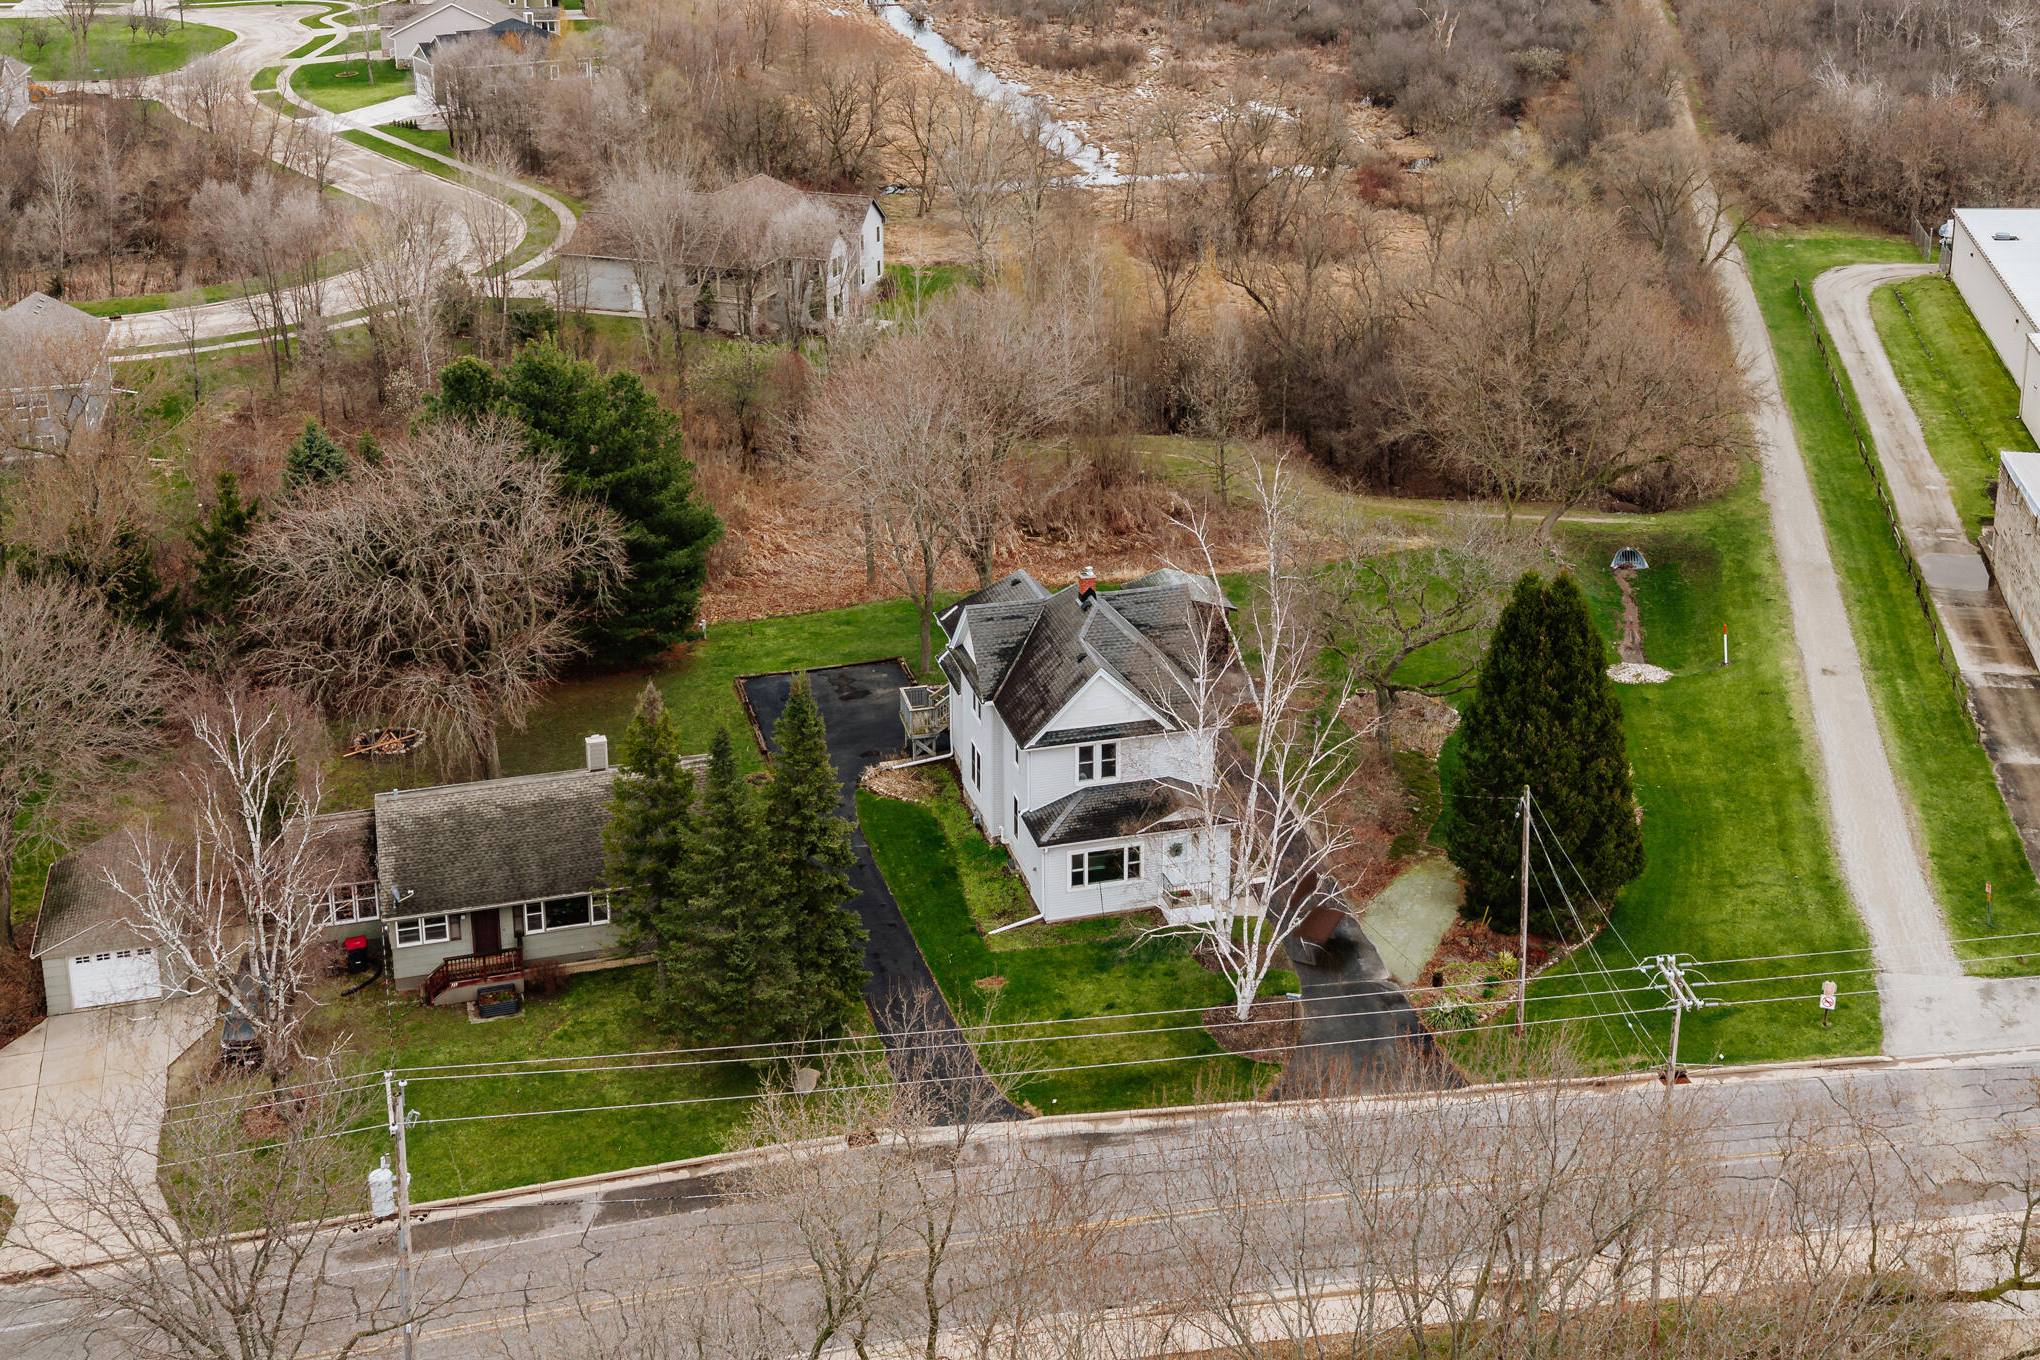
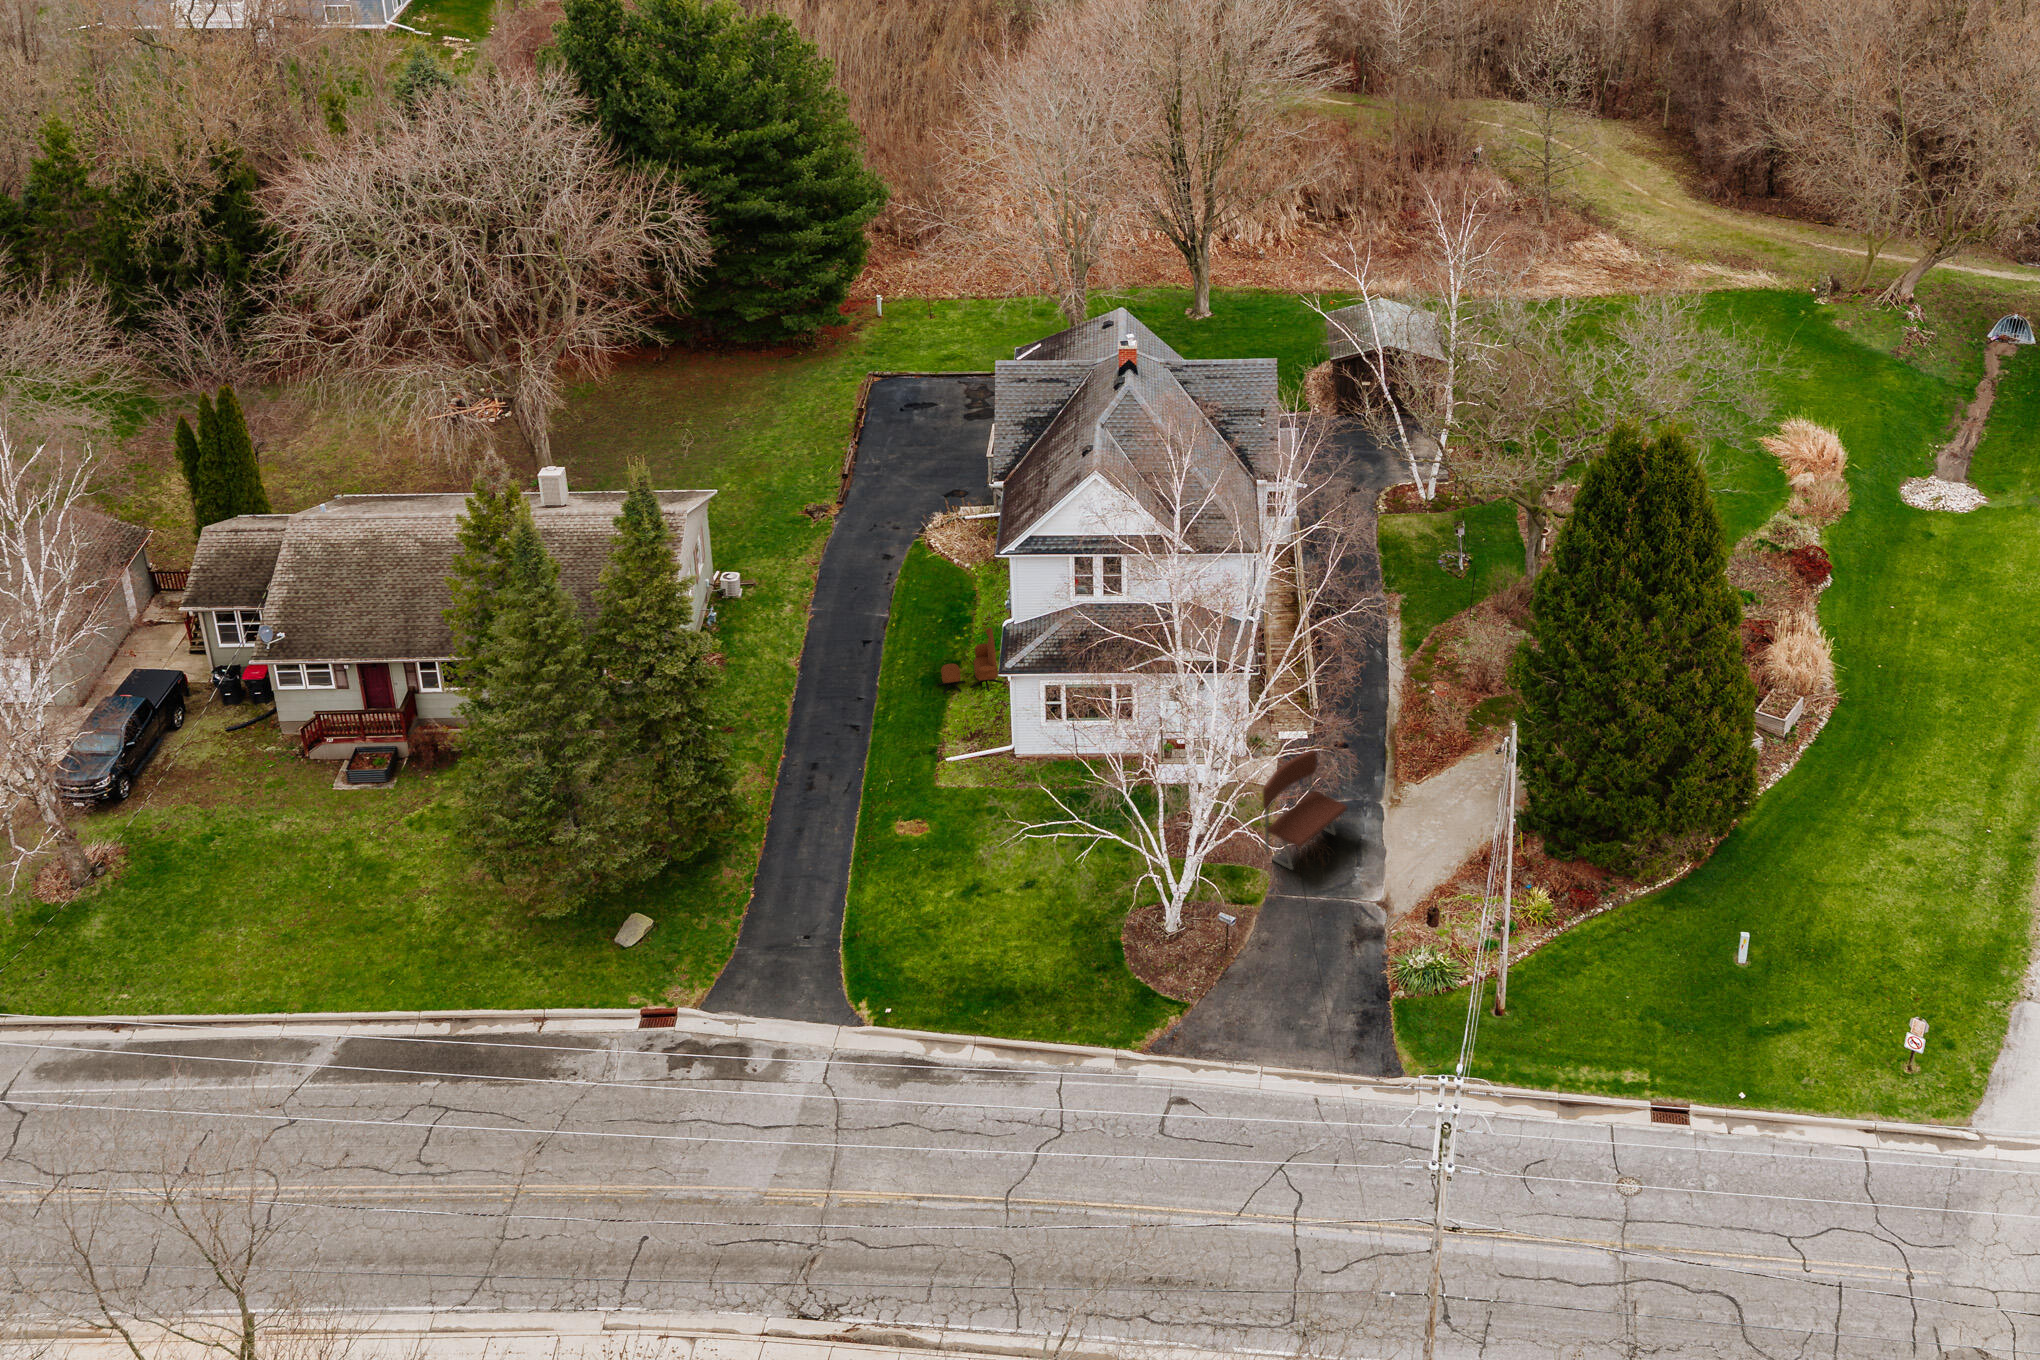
lounge chair: none [962,827,1015,886] -> present [937,627,1003,694]

